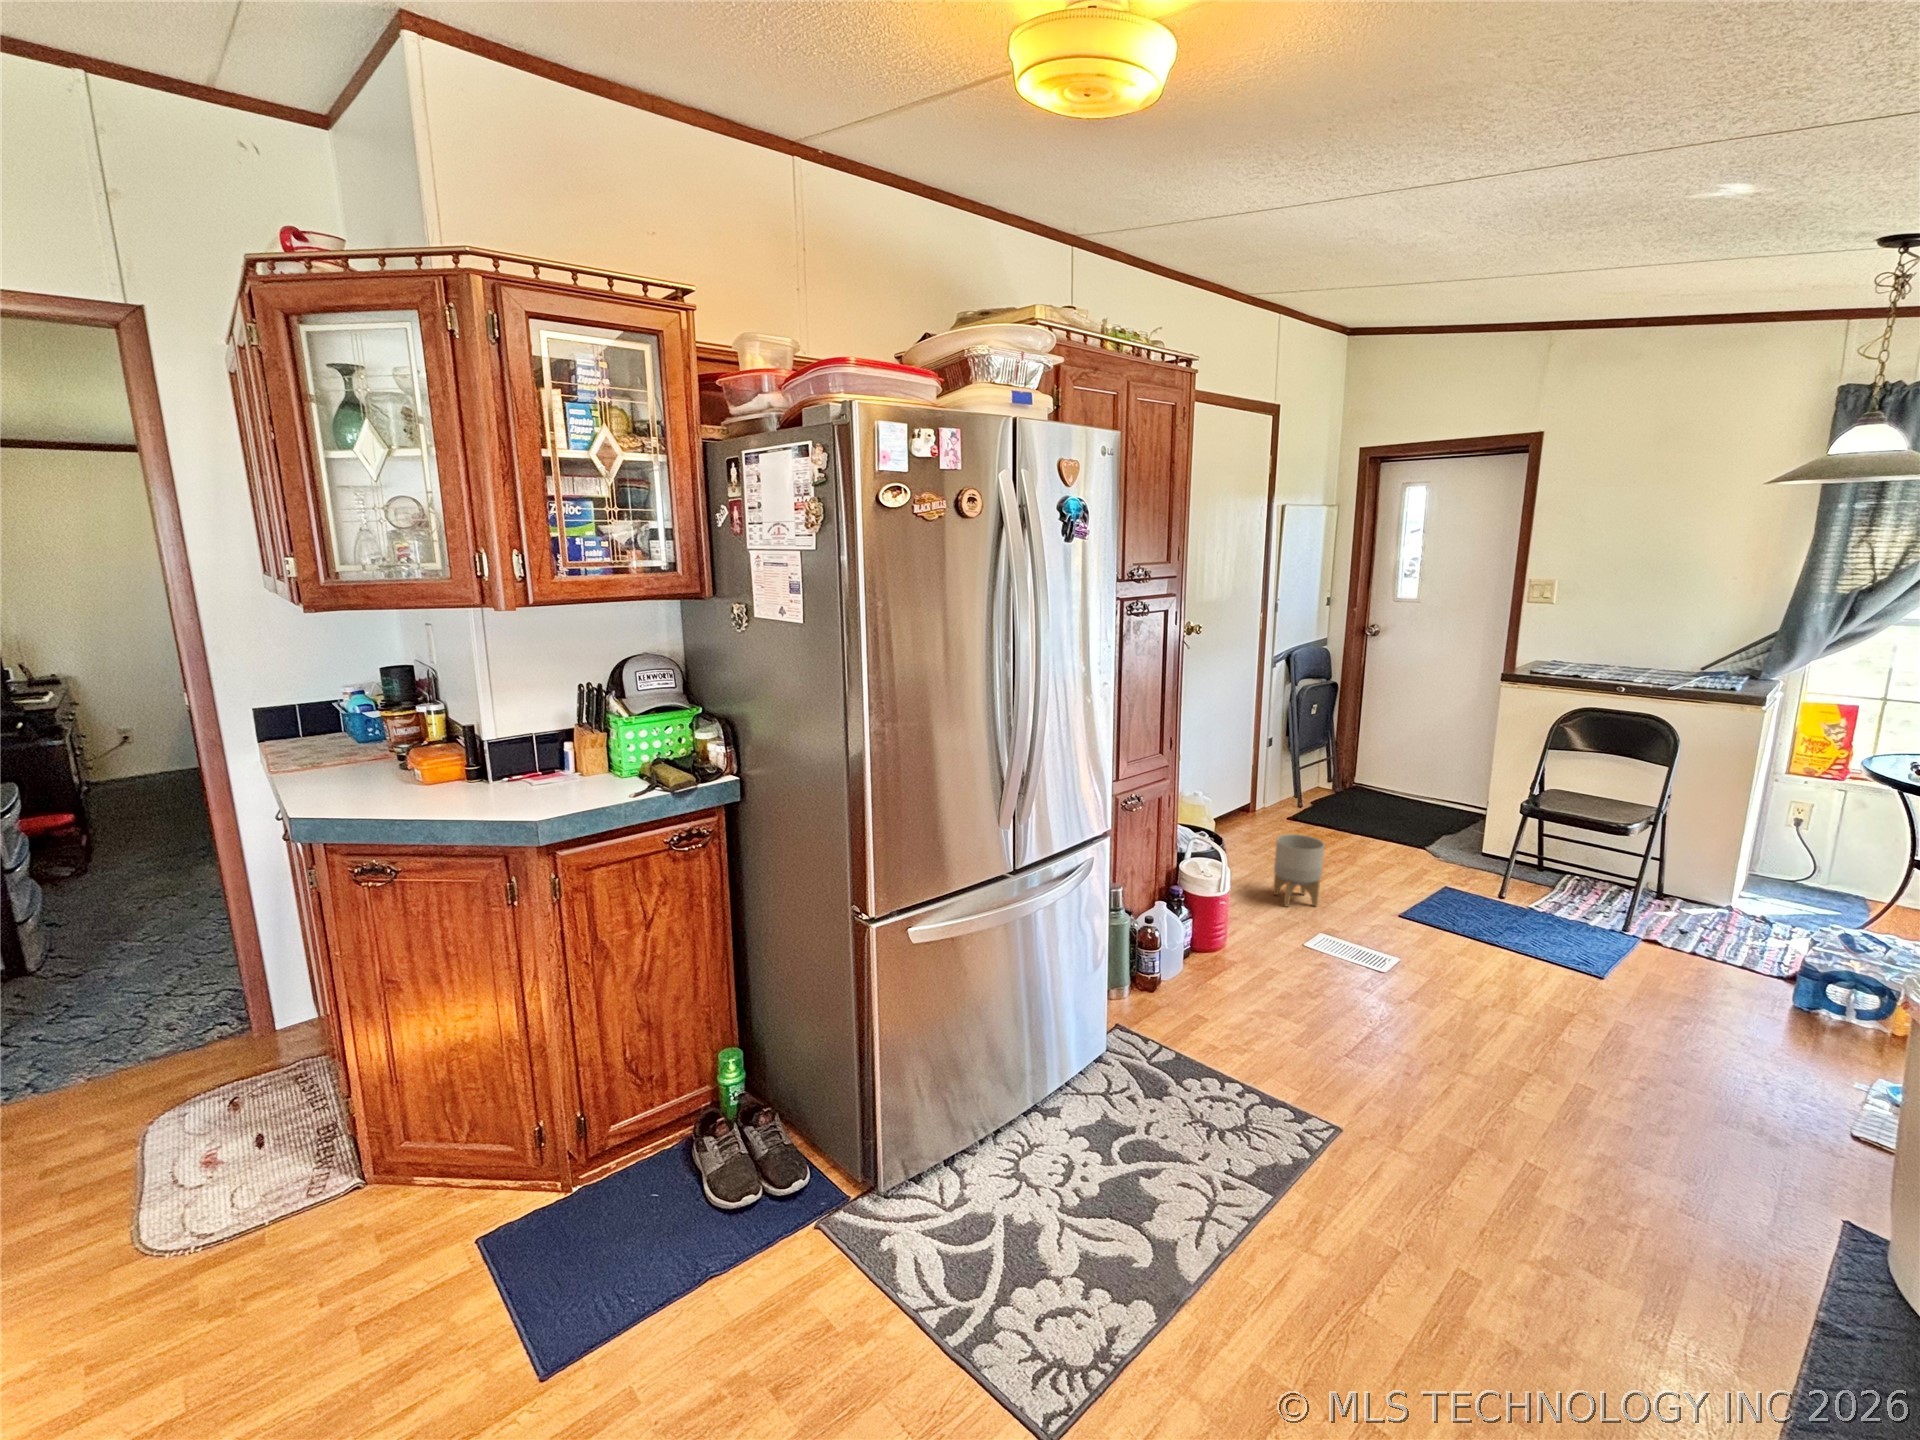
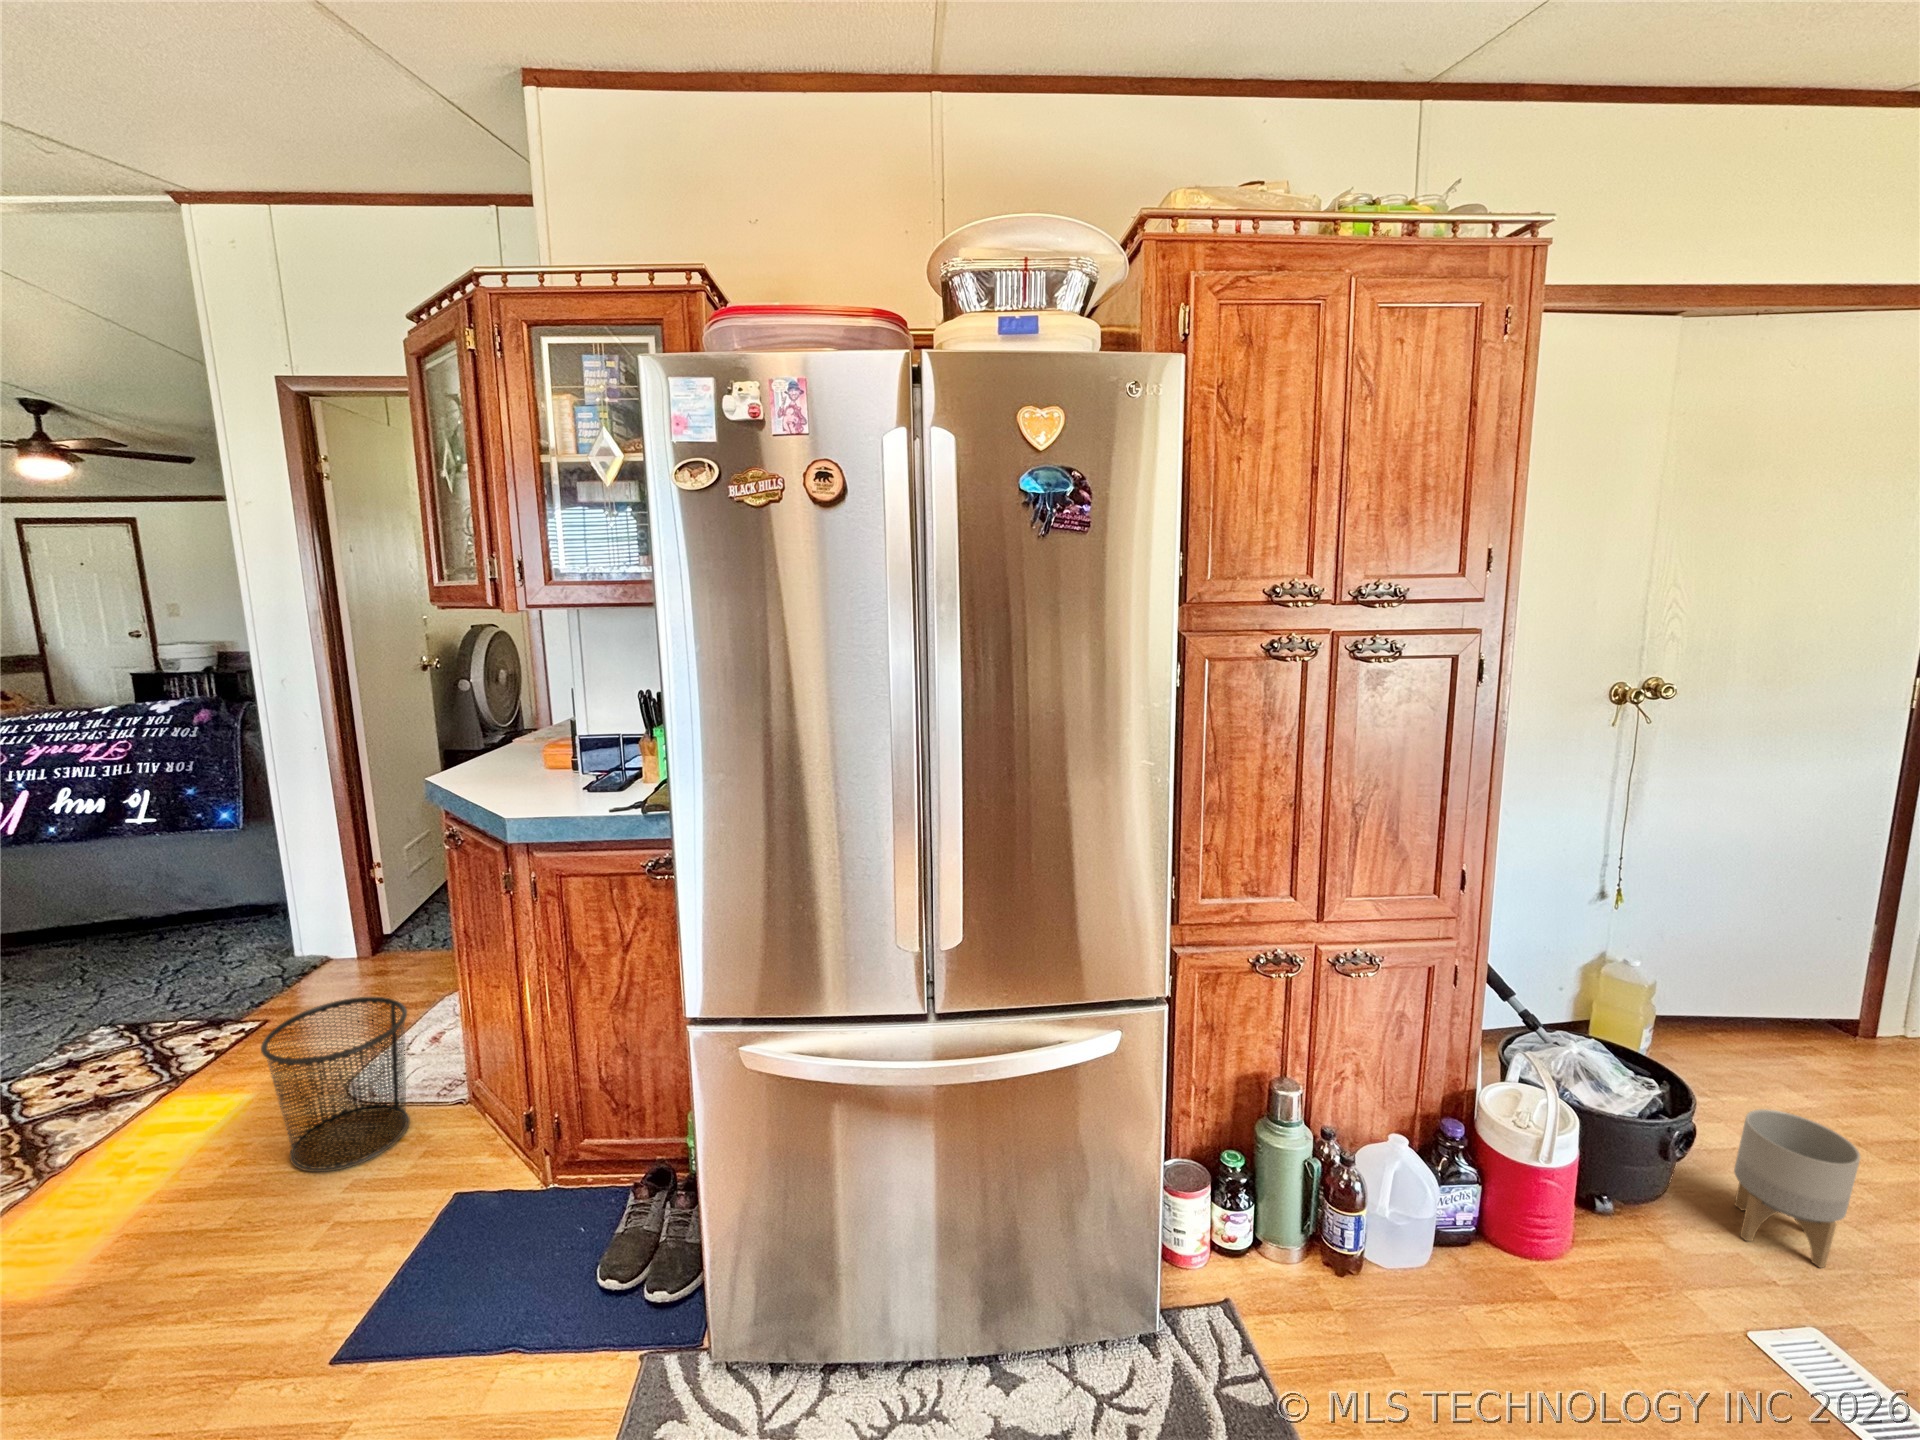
trash can: none [155,1093,346,1319] -> present [261,997,410,1172]

